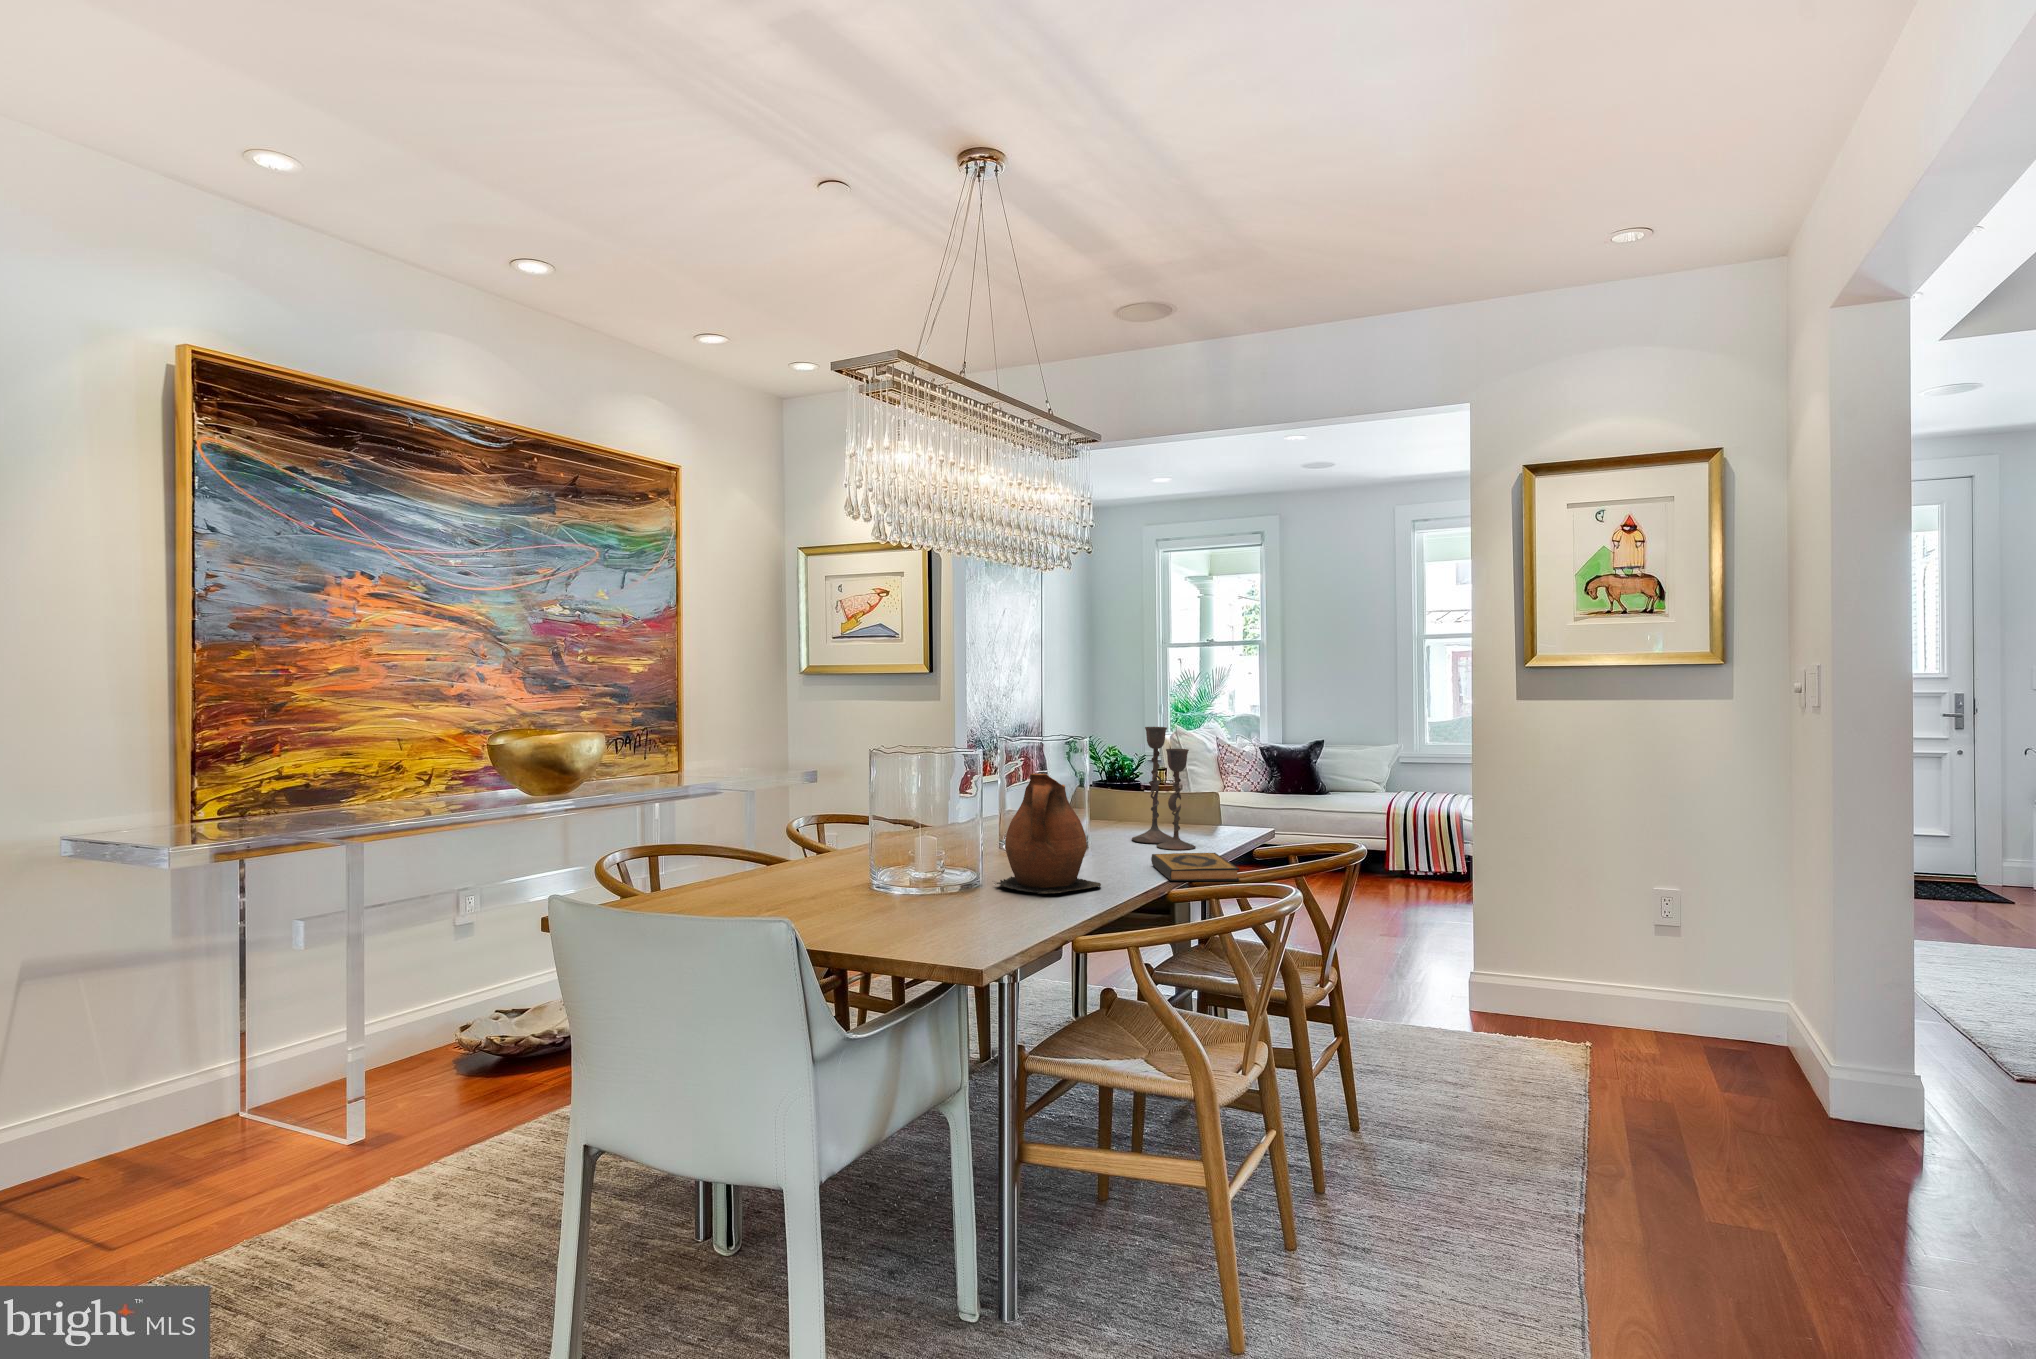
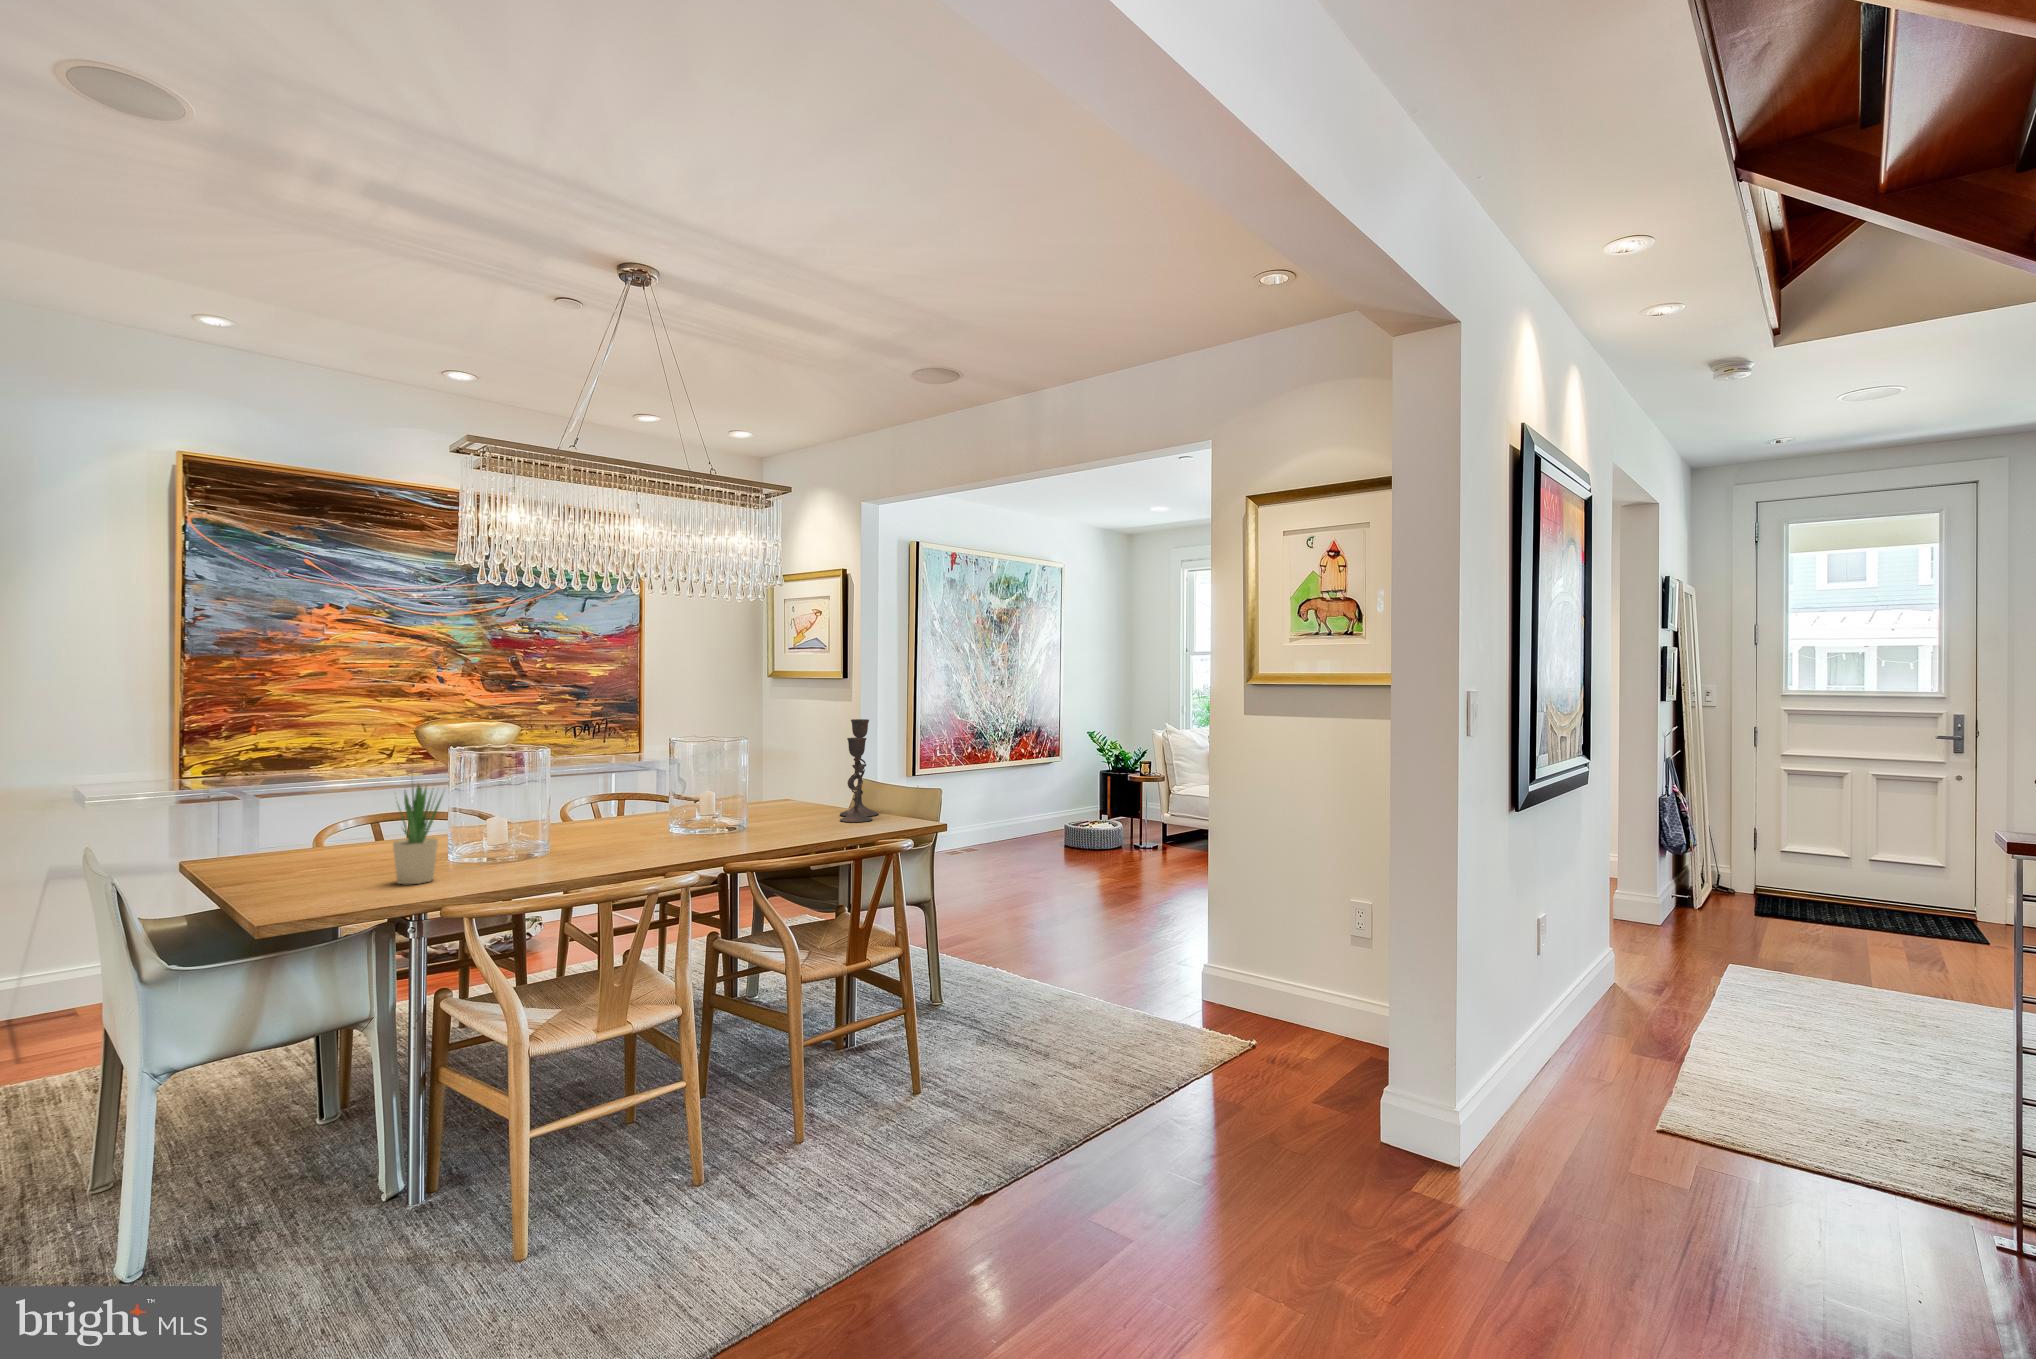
ceramic pitcher: present [996,774,1101,894] -> none [598,754,682,850]
potted plant: none [917,798,978,949] -> present [393,774,442,884]
hardback book: present [1151,853,1239,881] -> none [746,824,833,847]

